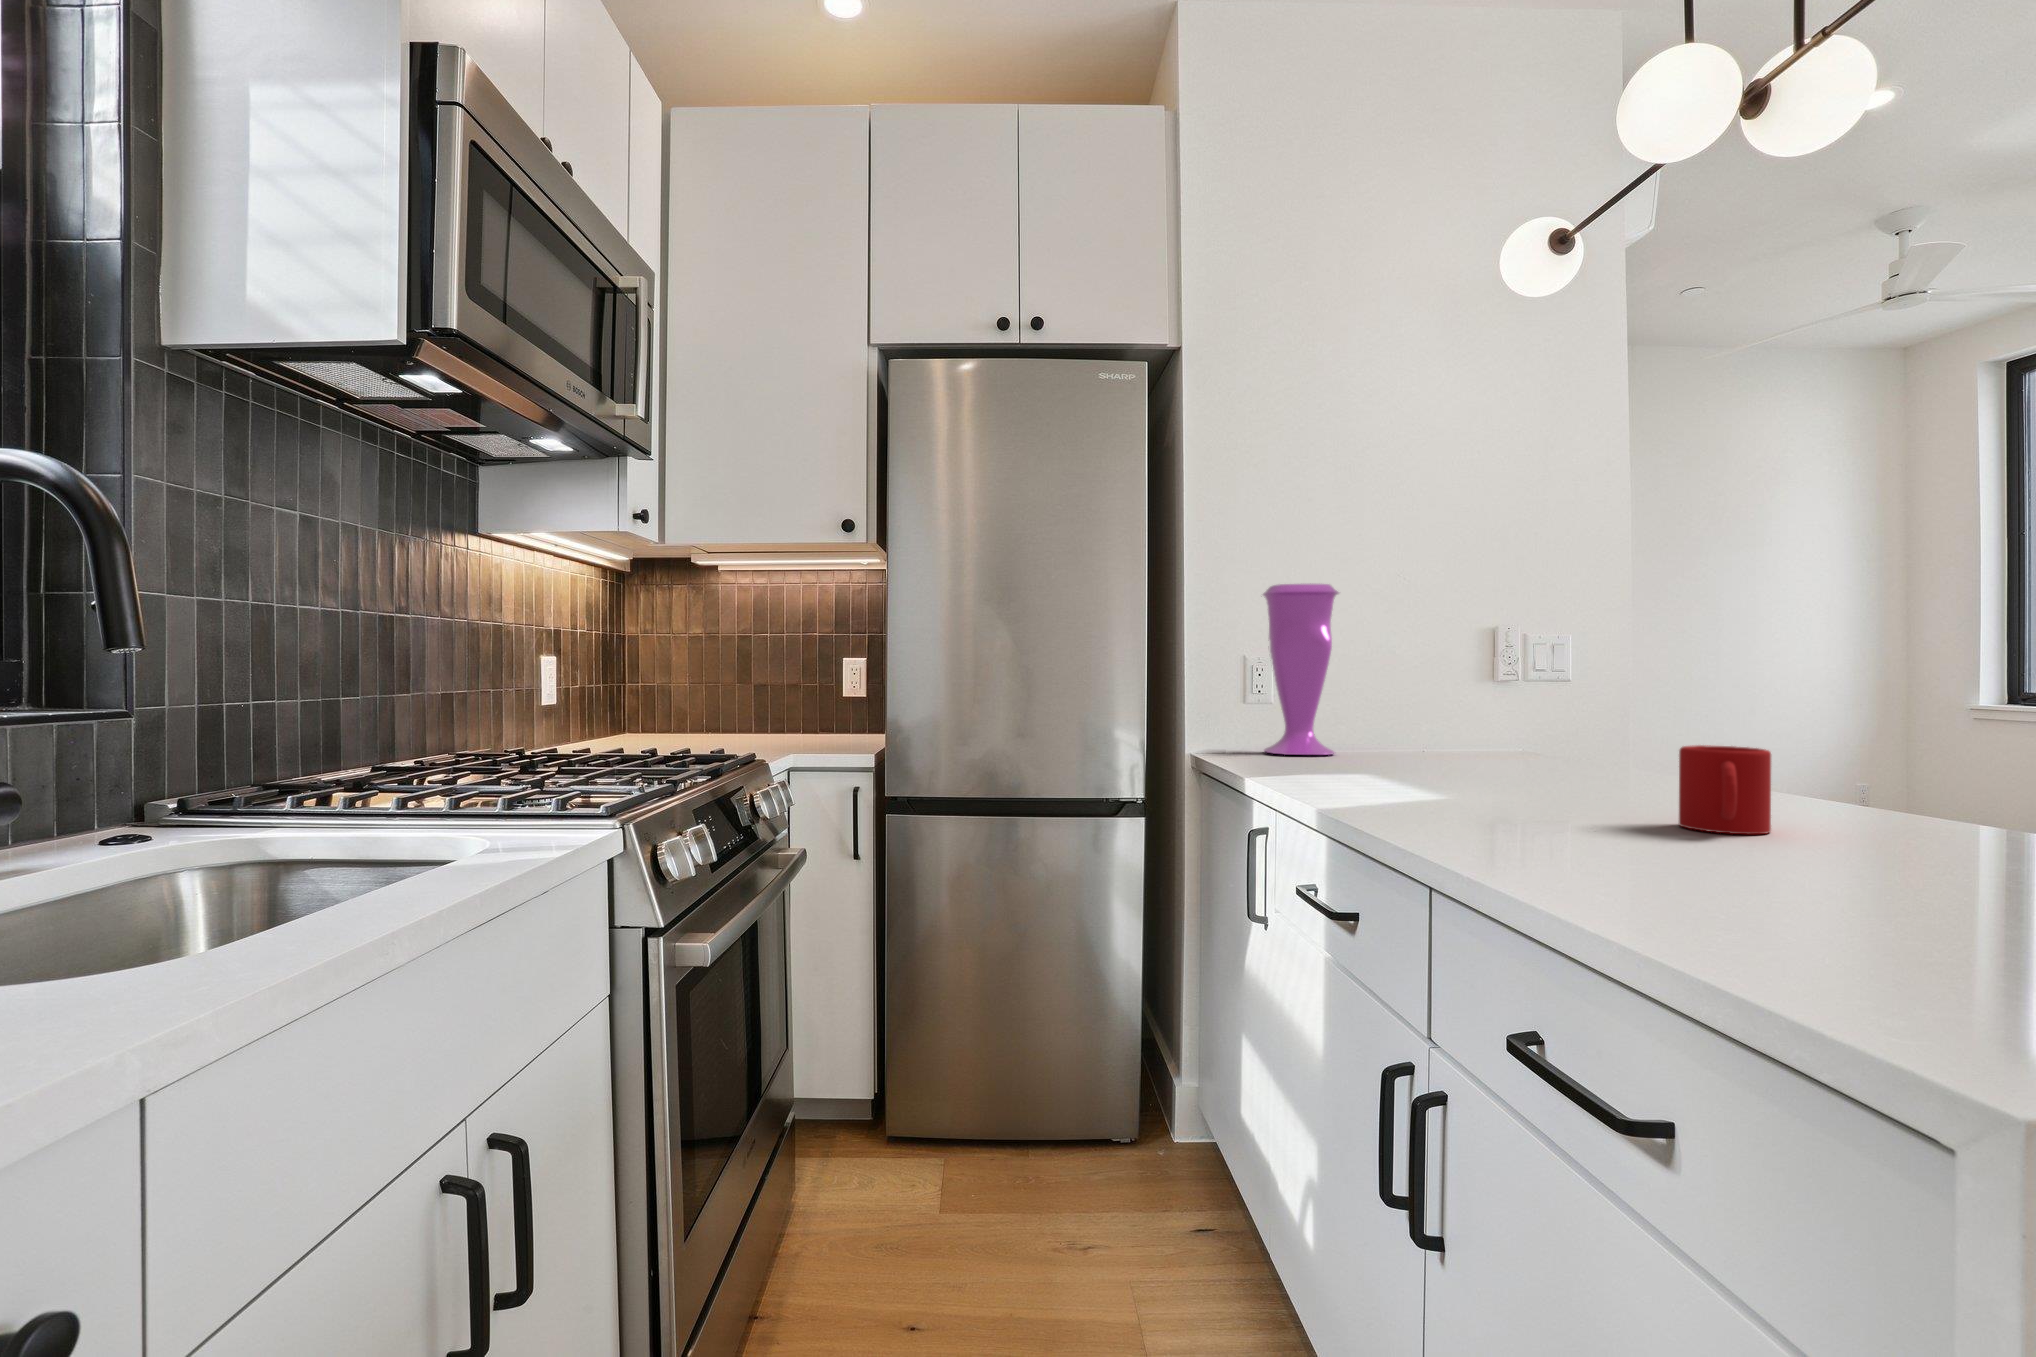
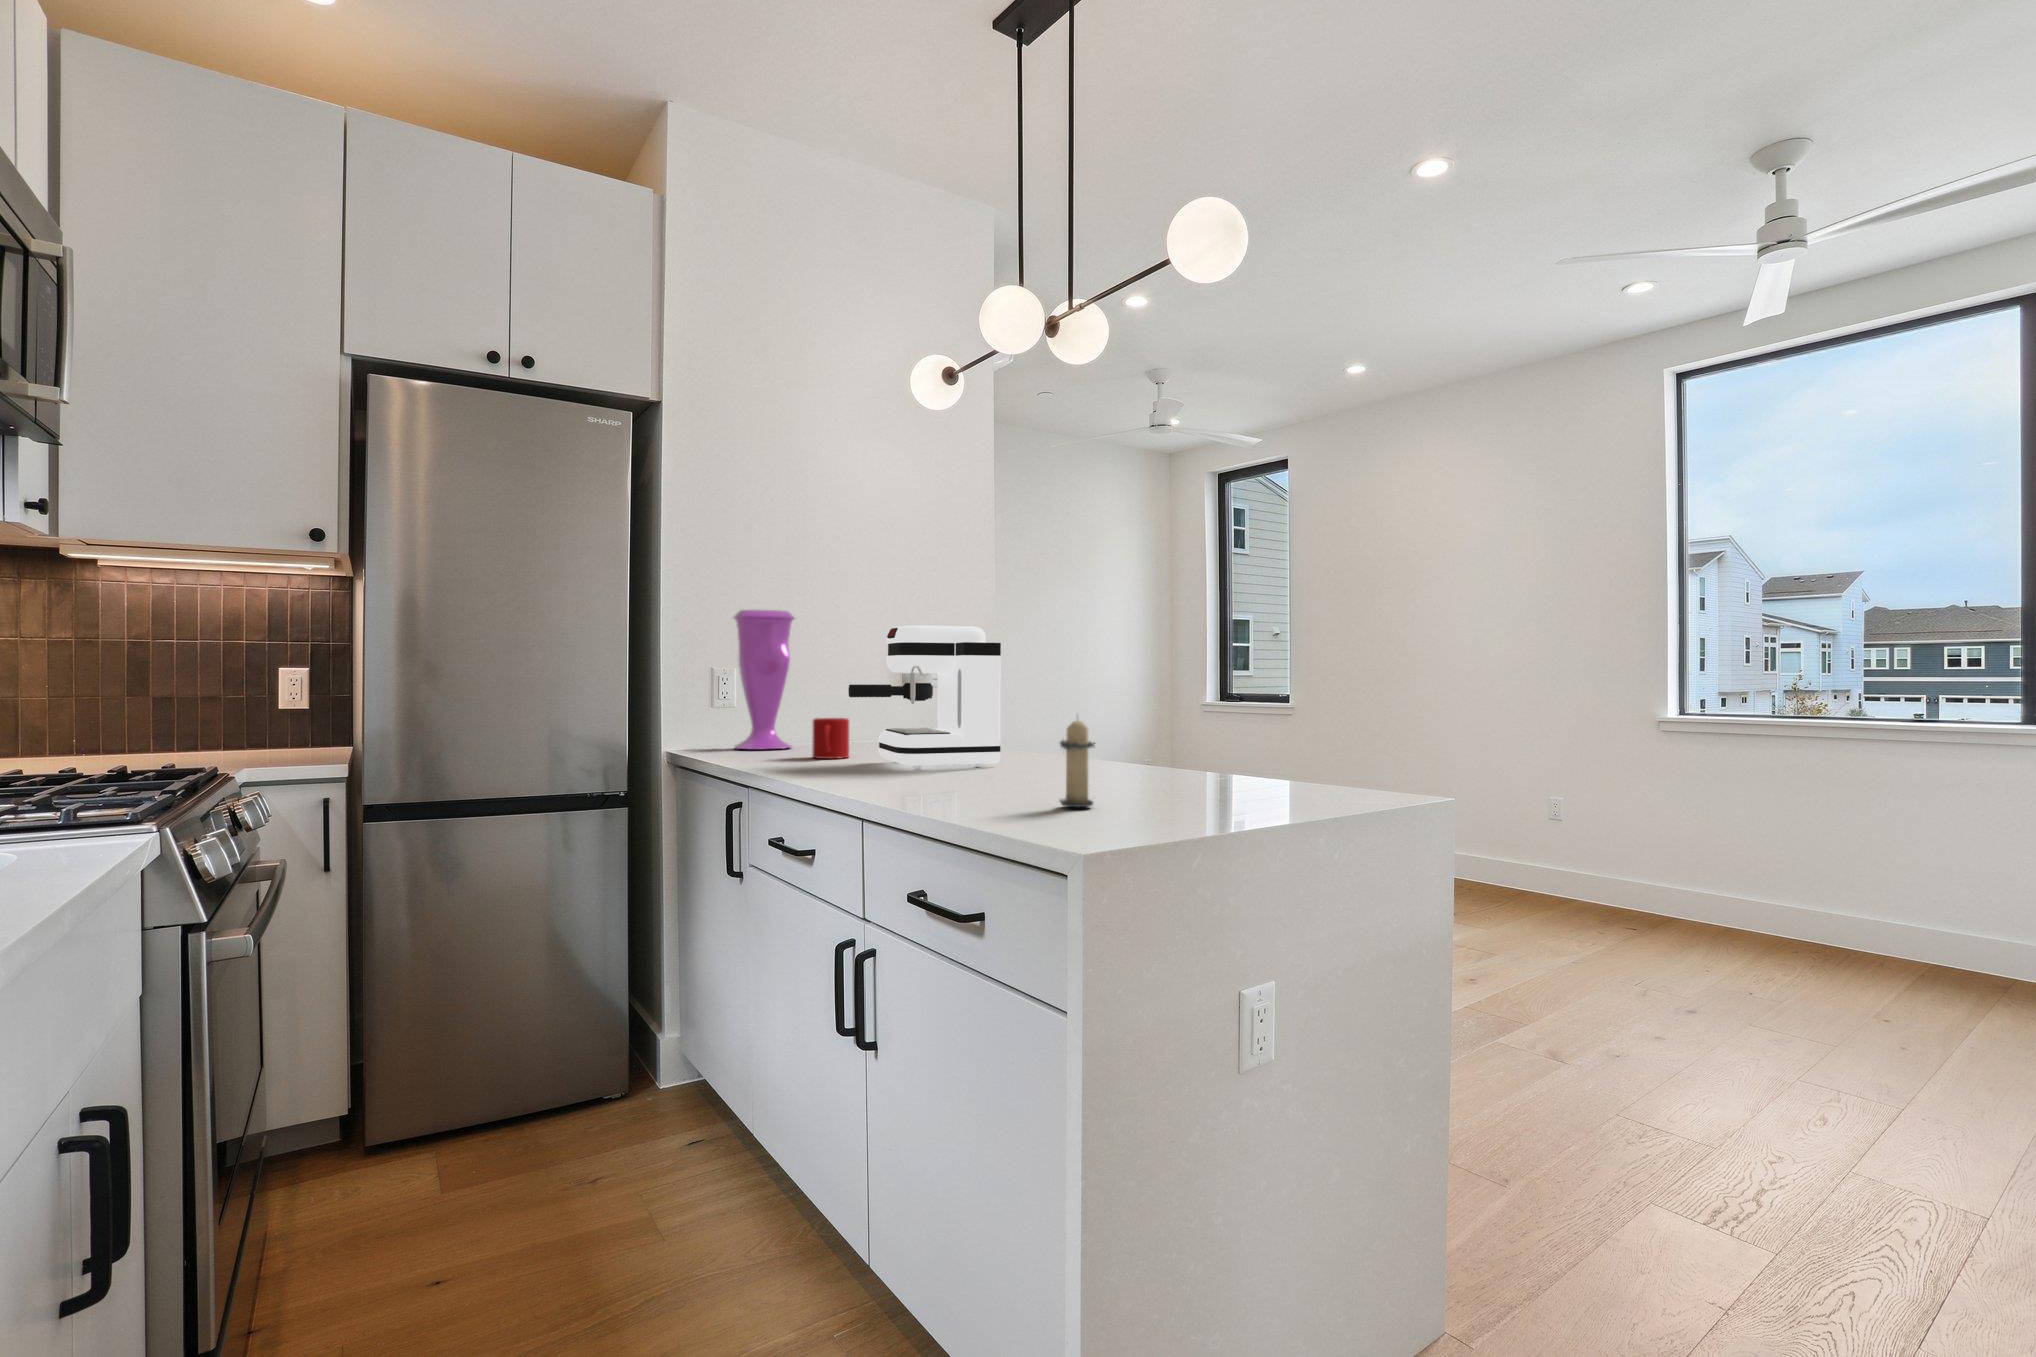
coffee maker: none [1406,588,1658,802] -> present [848,625,1001,769]
candle: none [1822,732,1945,927] -> present [1060,720,1095,807]
mug: present [1679,745,1771,834] -> present [812,718,849,759]

